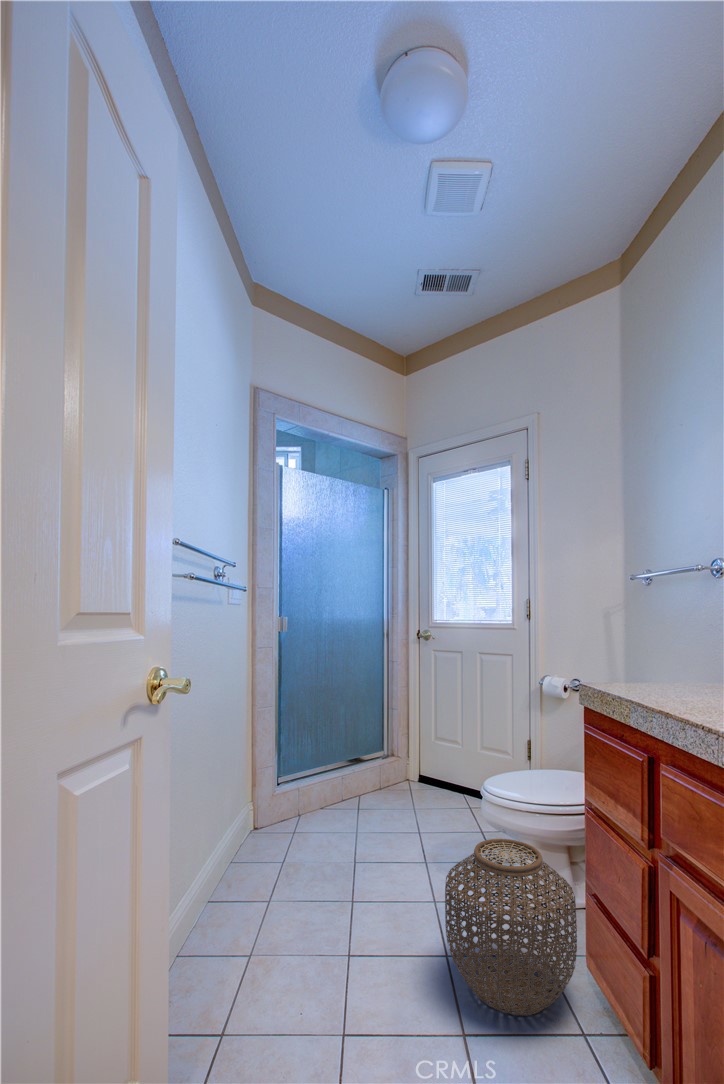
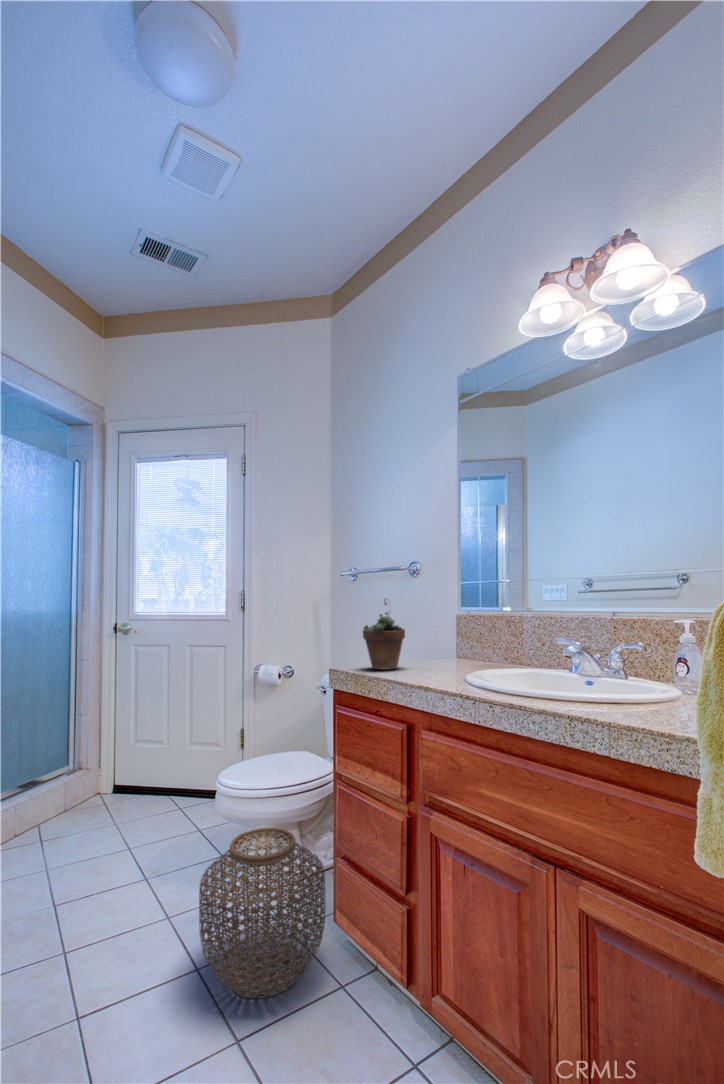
succulent plant: none [615,608,670,692] -> present [363,599,405,670]

